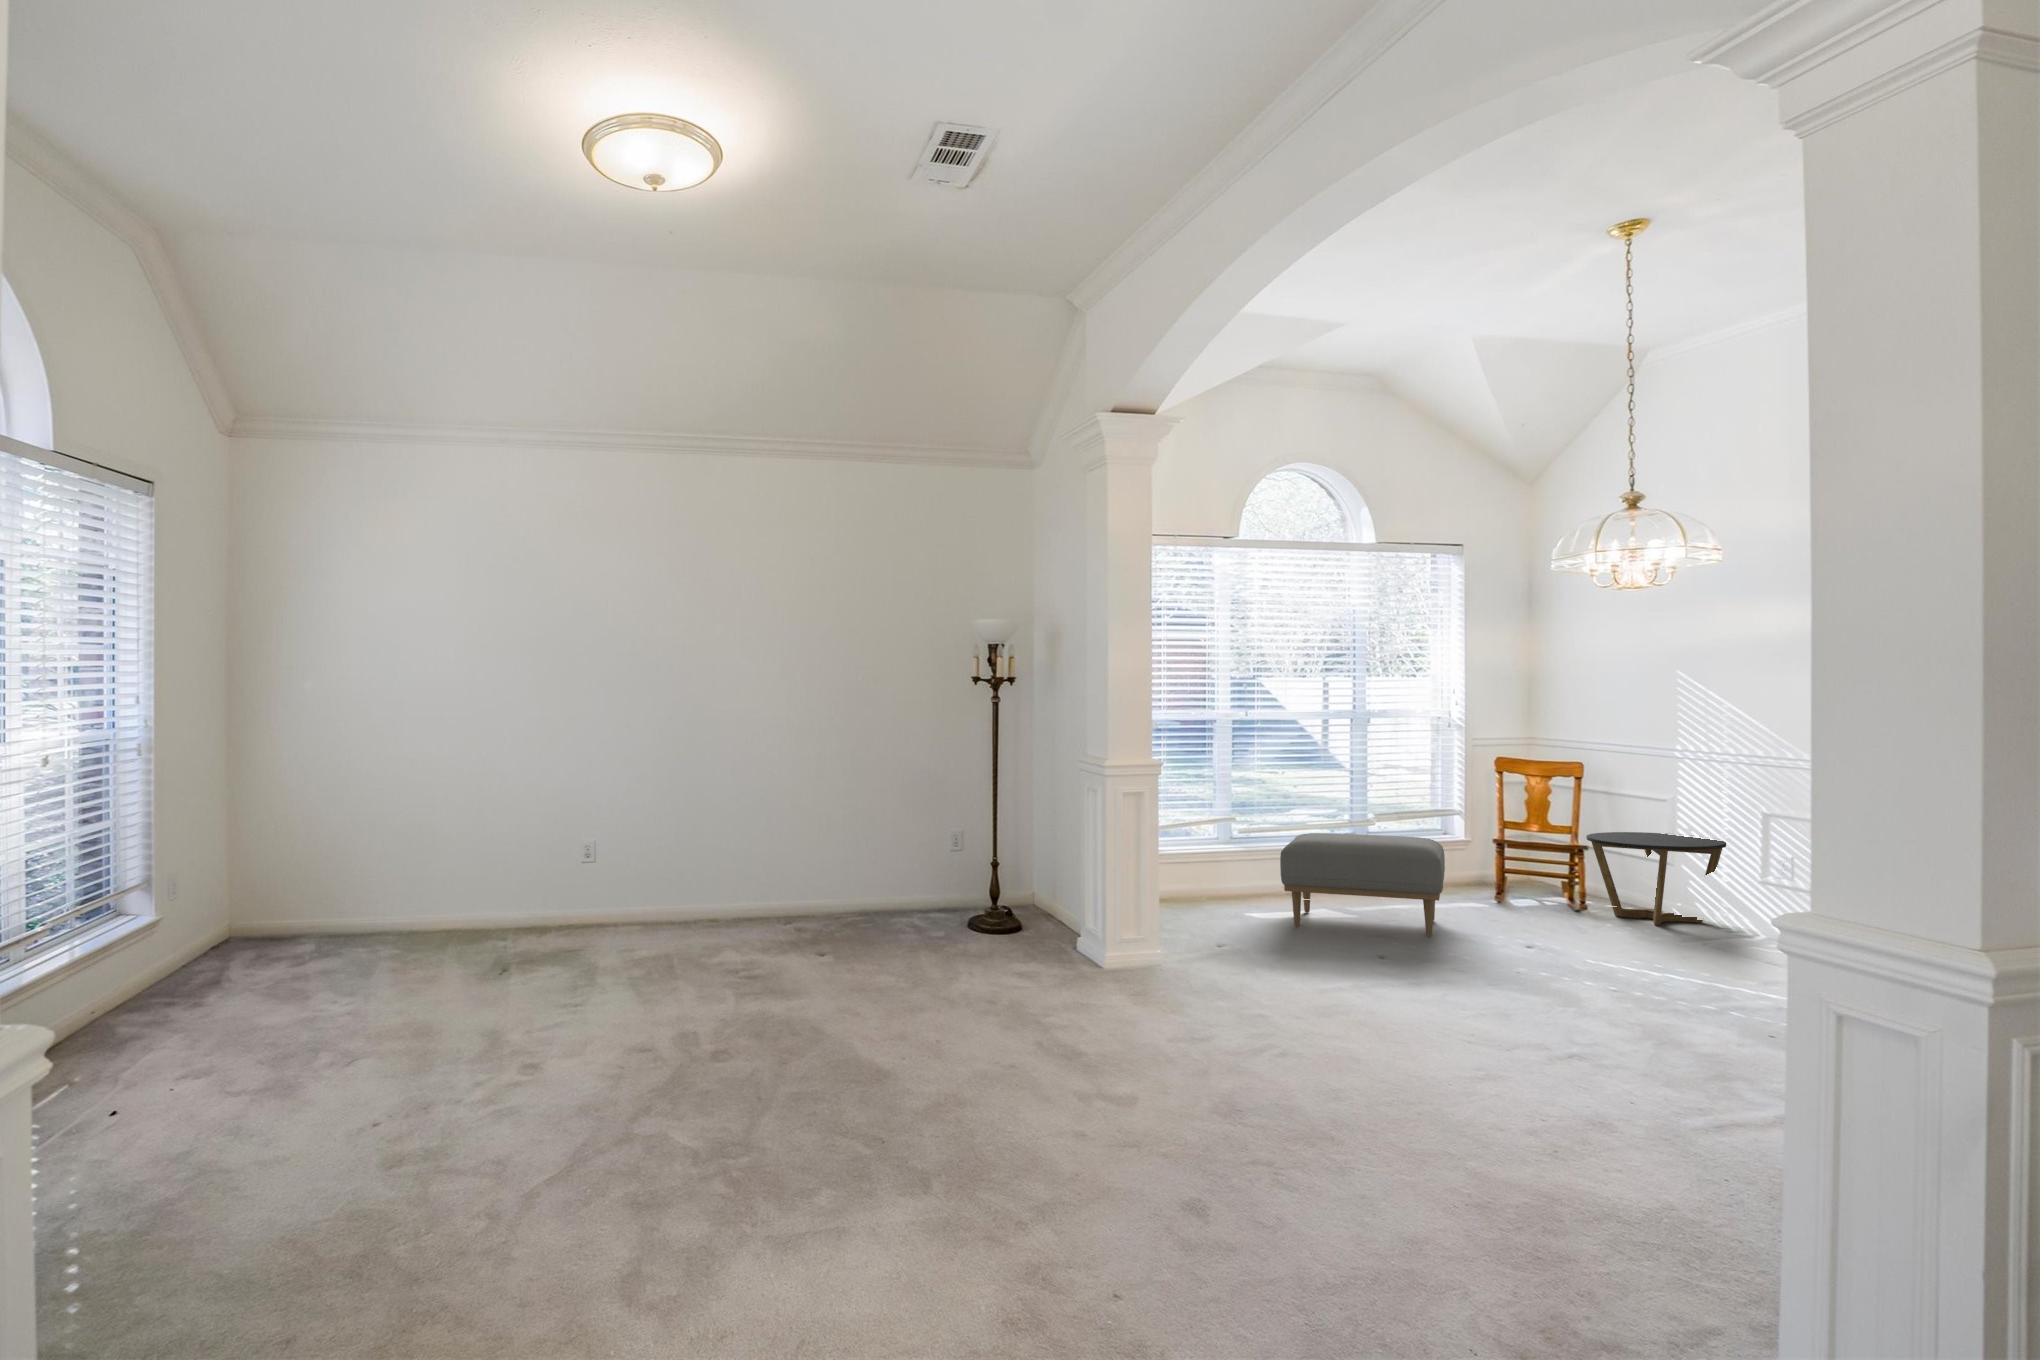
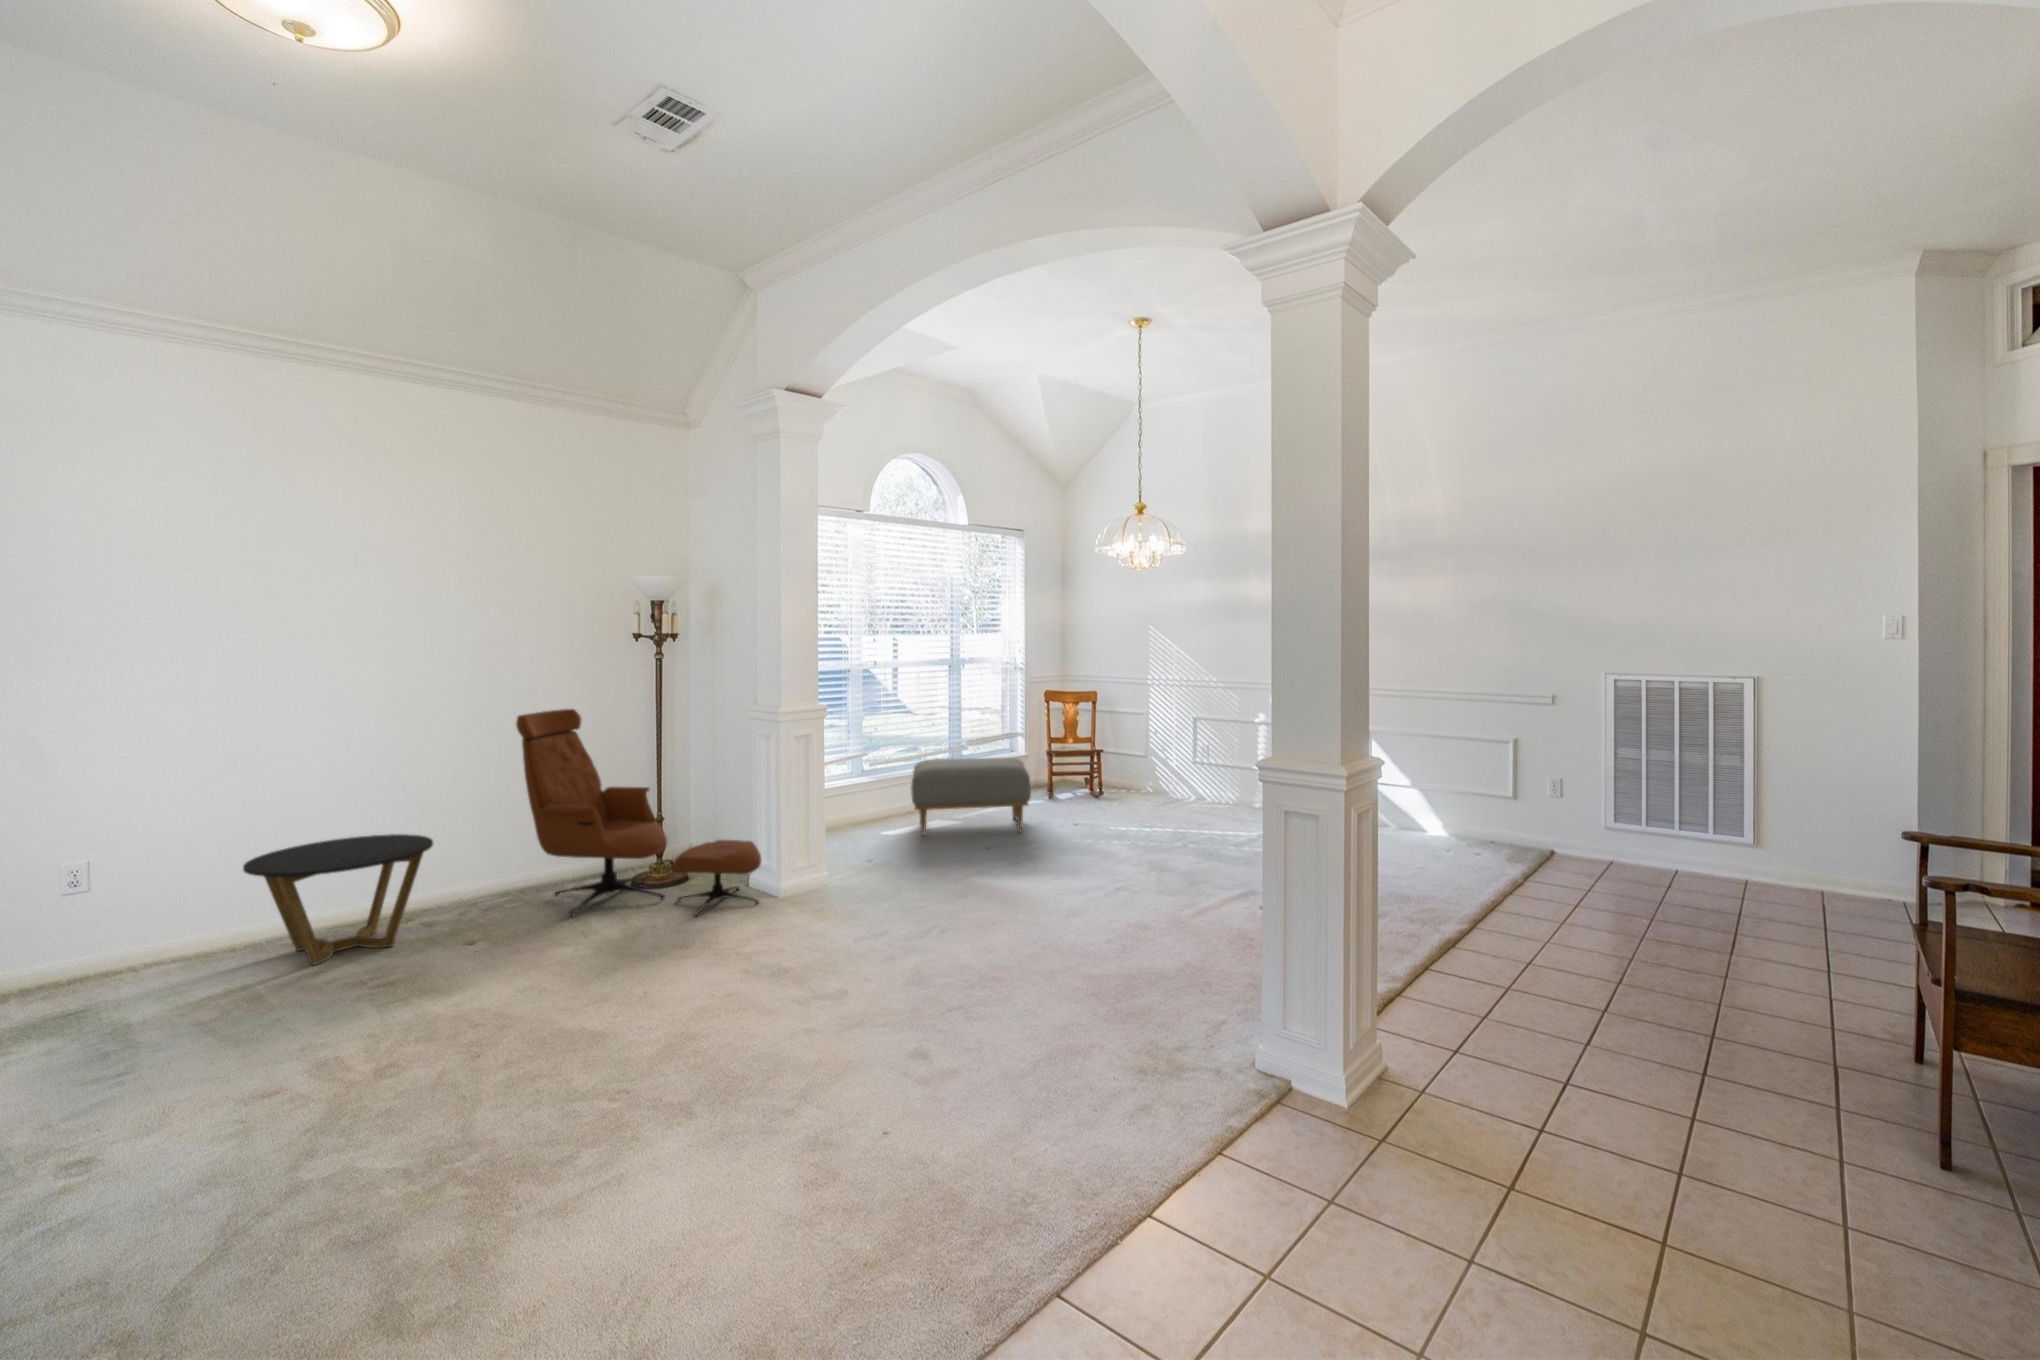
lounge chair: none [866,746,1084,967] -> present [516,709,762,917]
side table: present [1586,832,1726,925] -> present [243,834,433,965]

